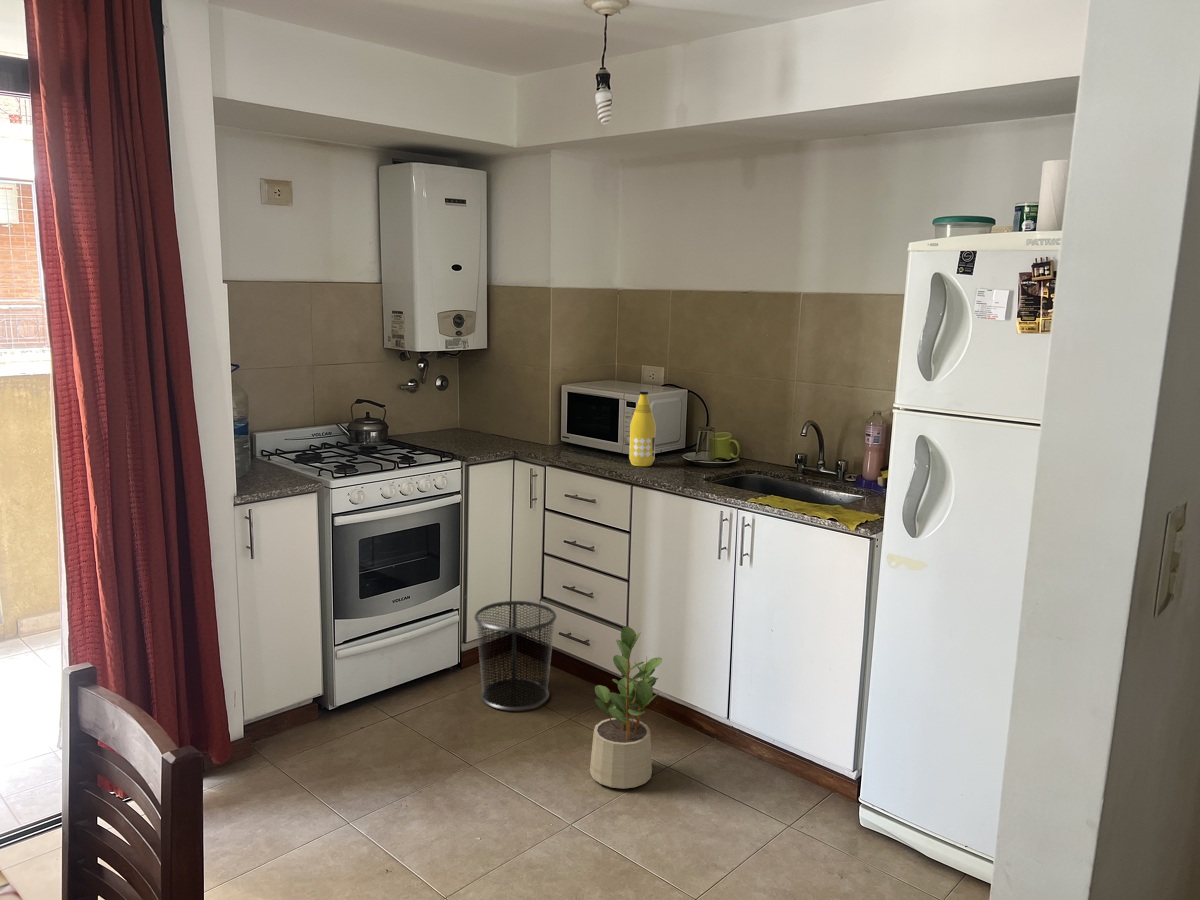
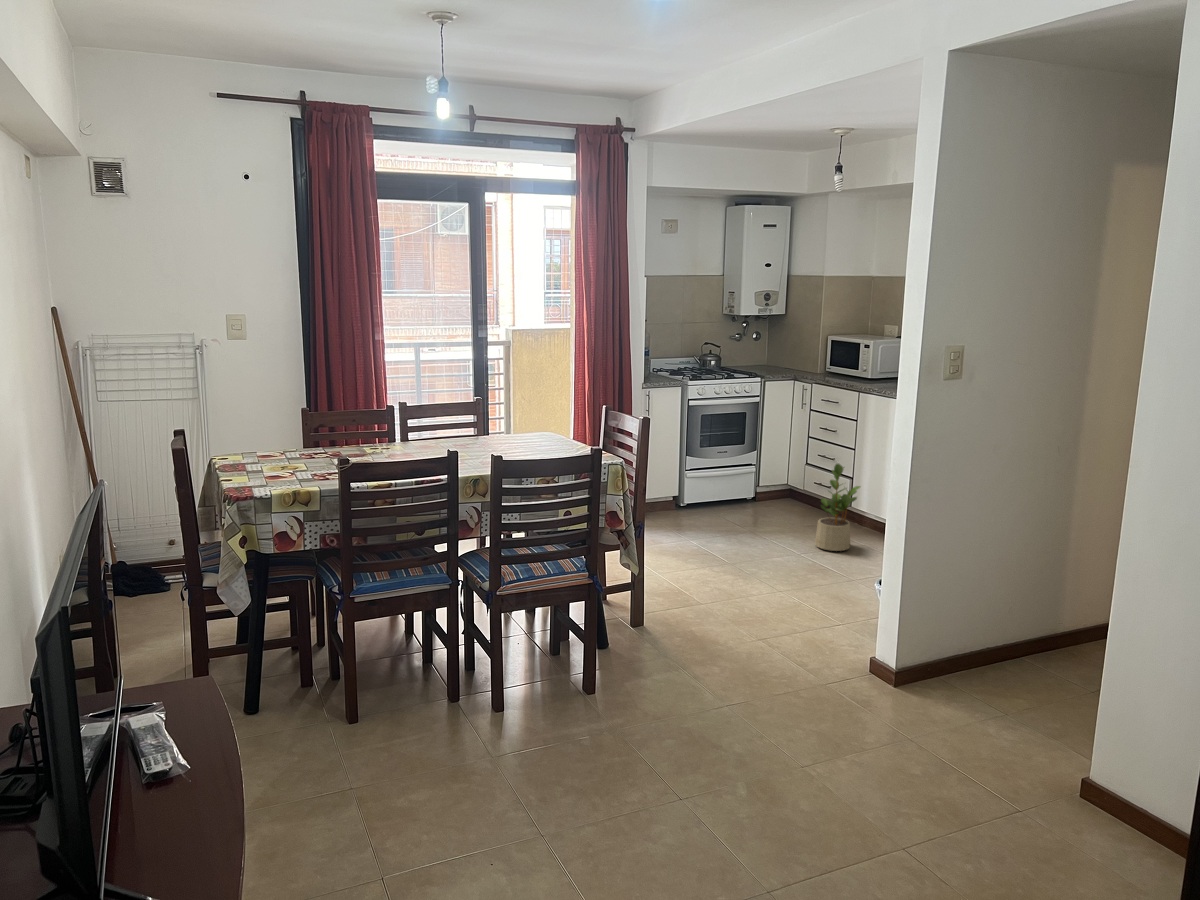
bottle: present [629,391,656,466] -> none [861,339,879,384]
waste bin: present [475,601,556,711] -> none [763,461,811,520]

